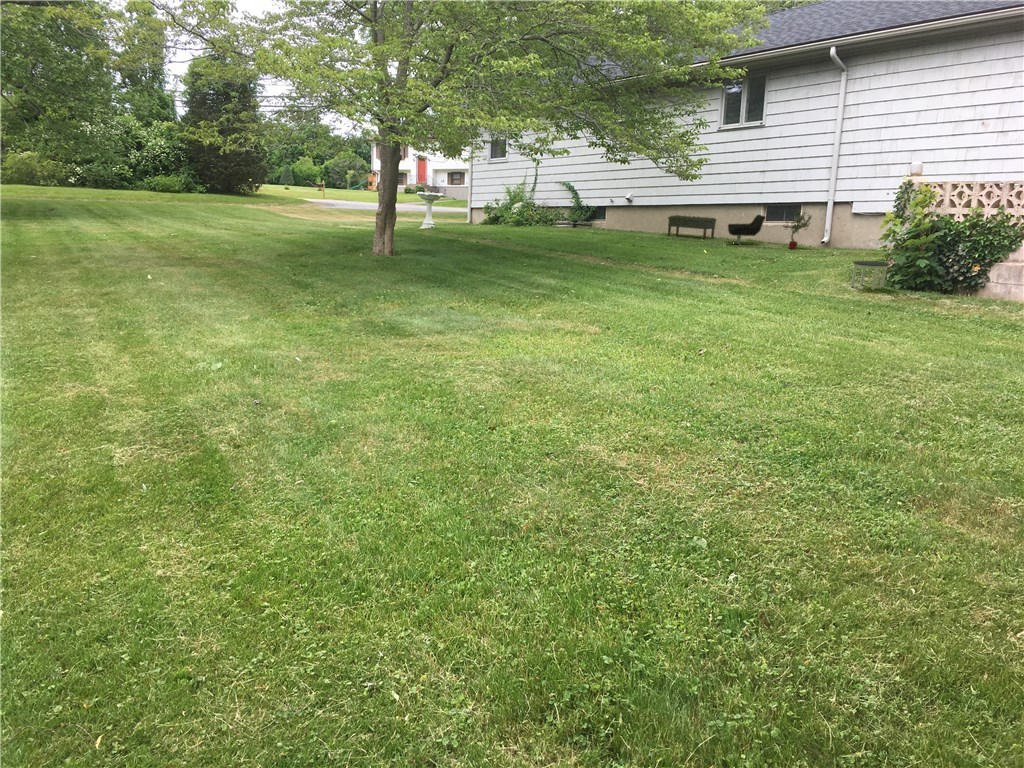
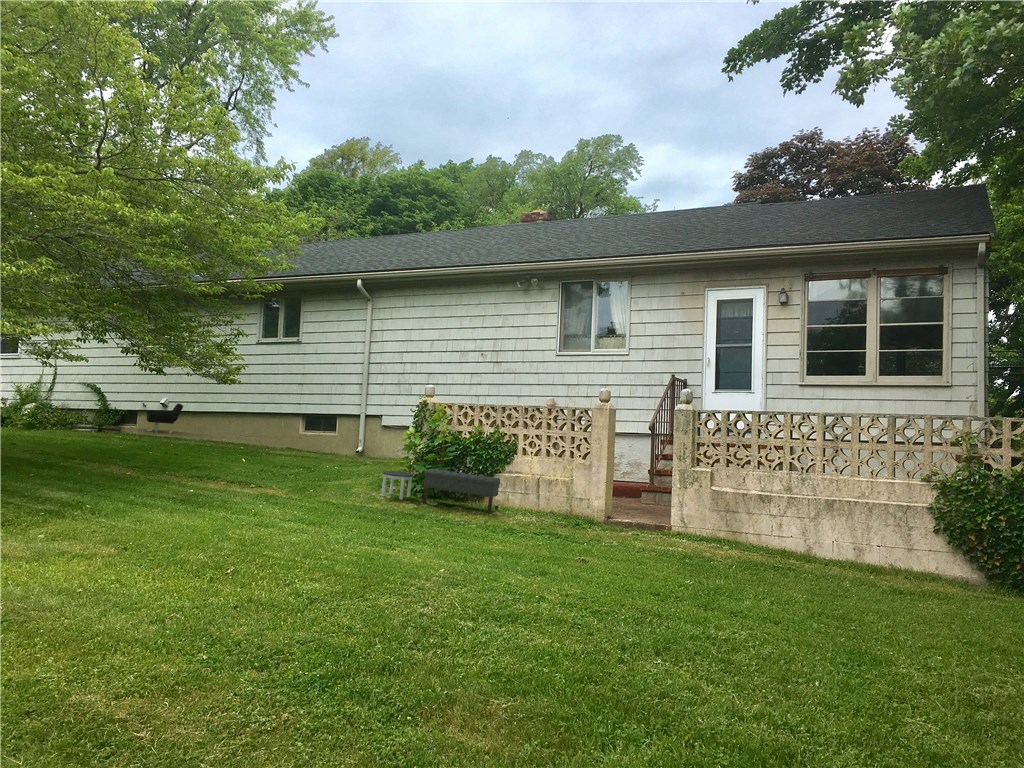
potted tree: present [783,209,811,249] -> none [319,416,348,457]
bench: present [668,215,716,239] -> present [423,469,500,513]
lounge chair: present [728,215,765,246] -> present [147,404,183,433]

